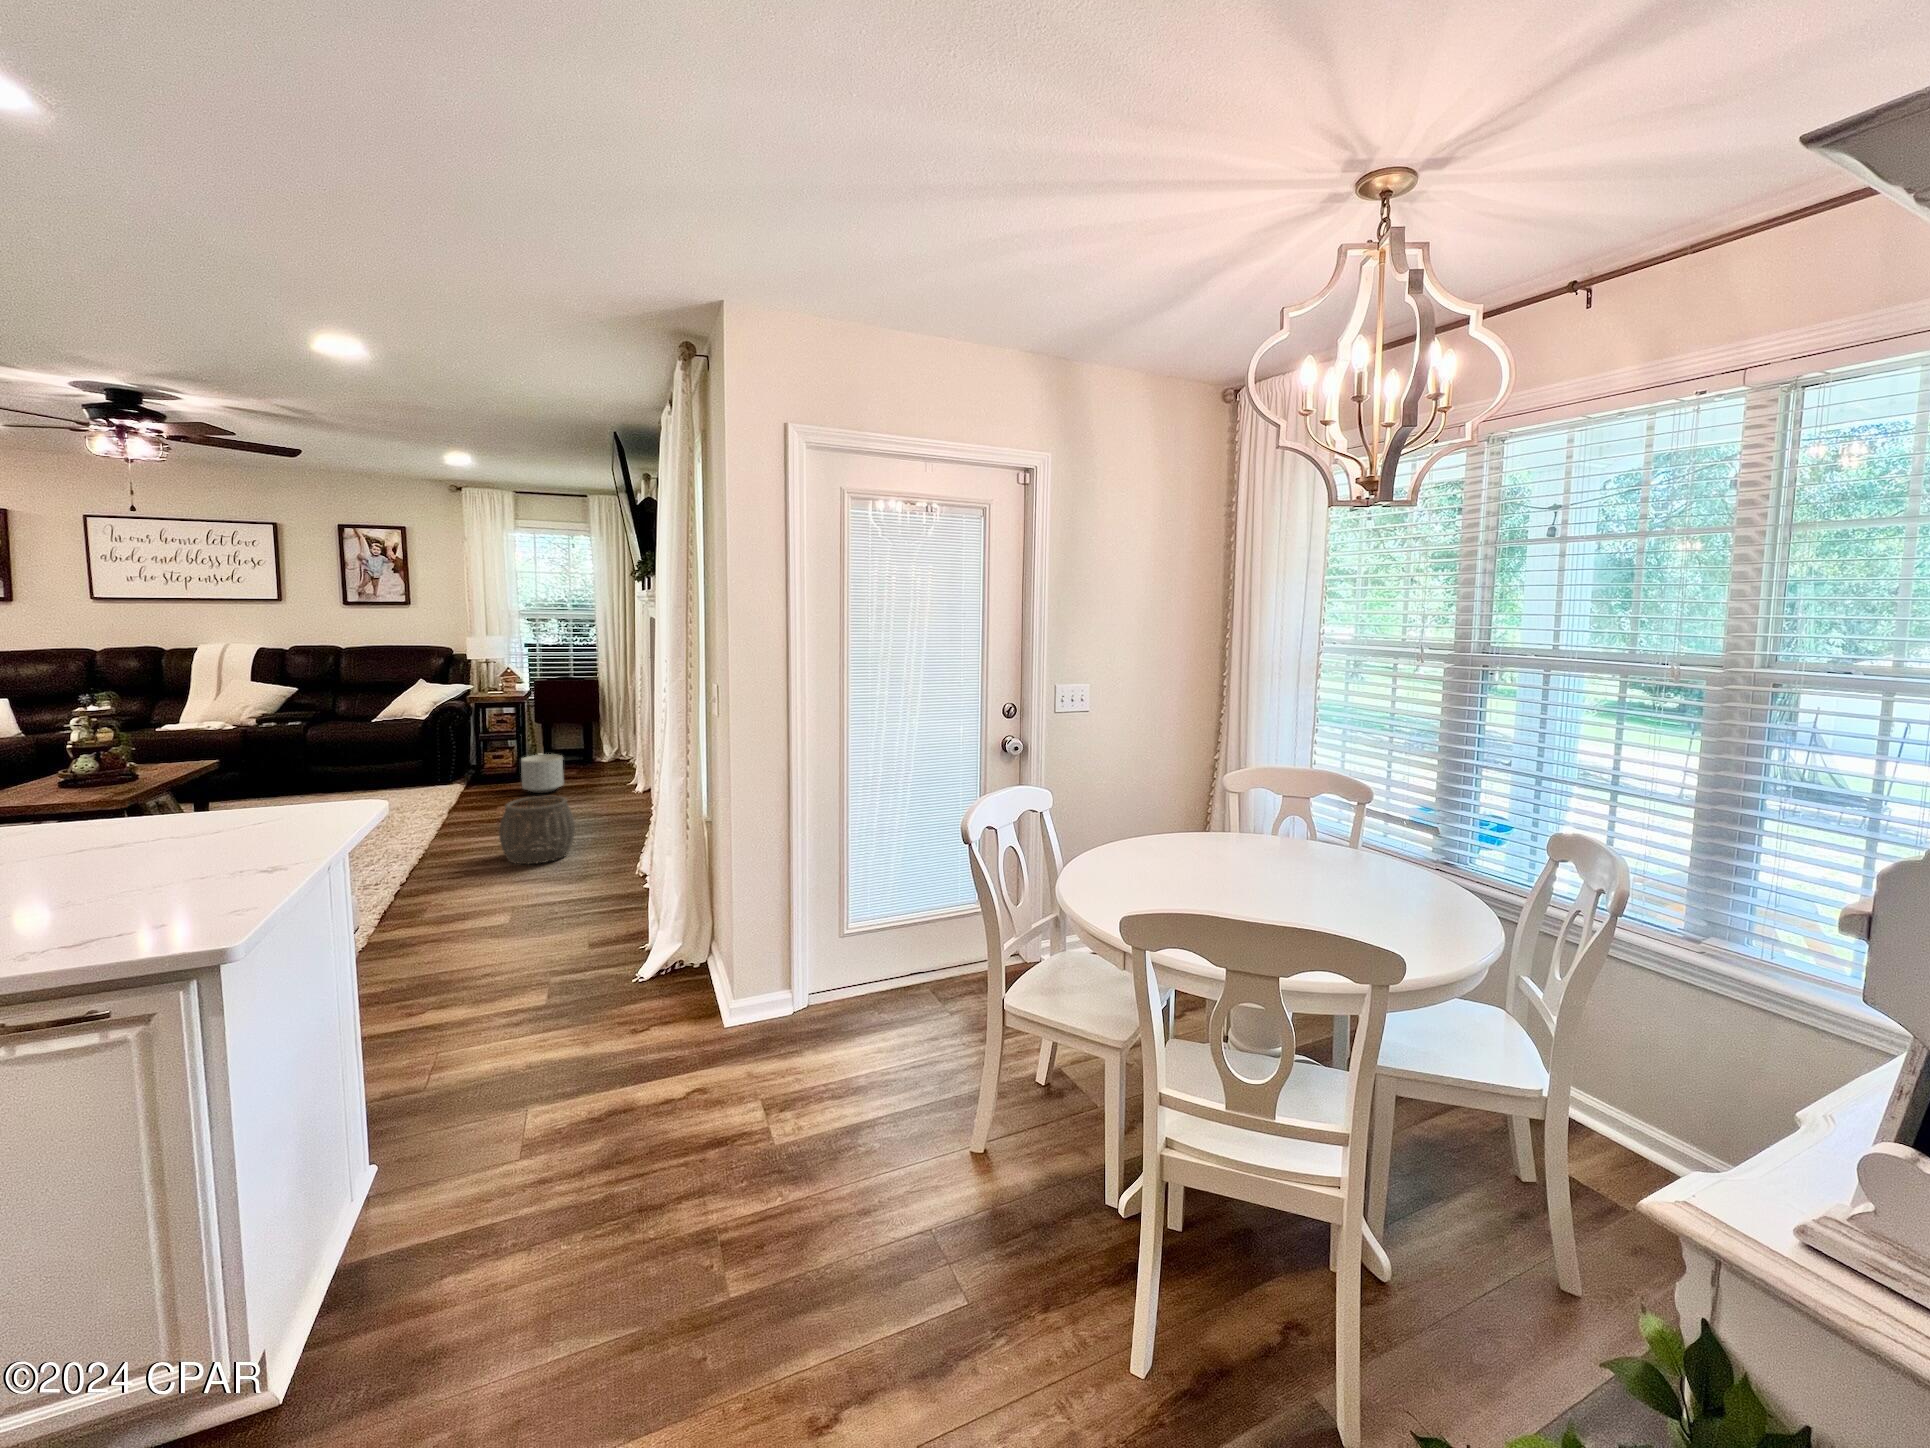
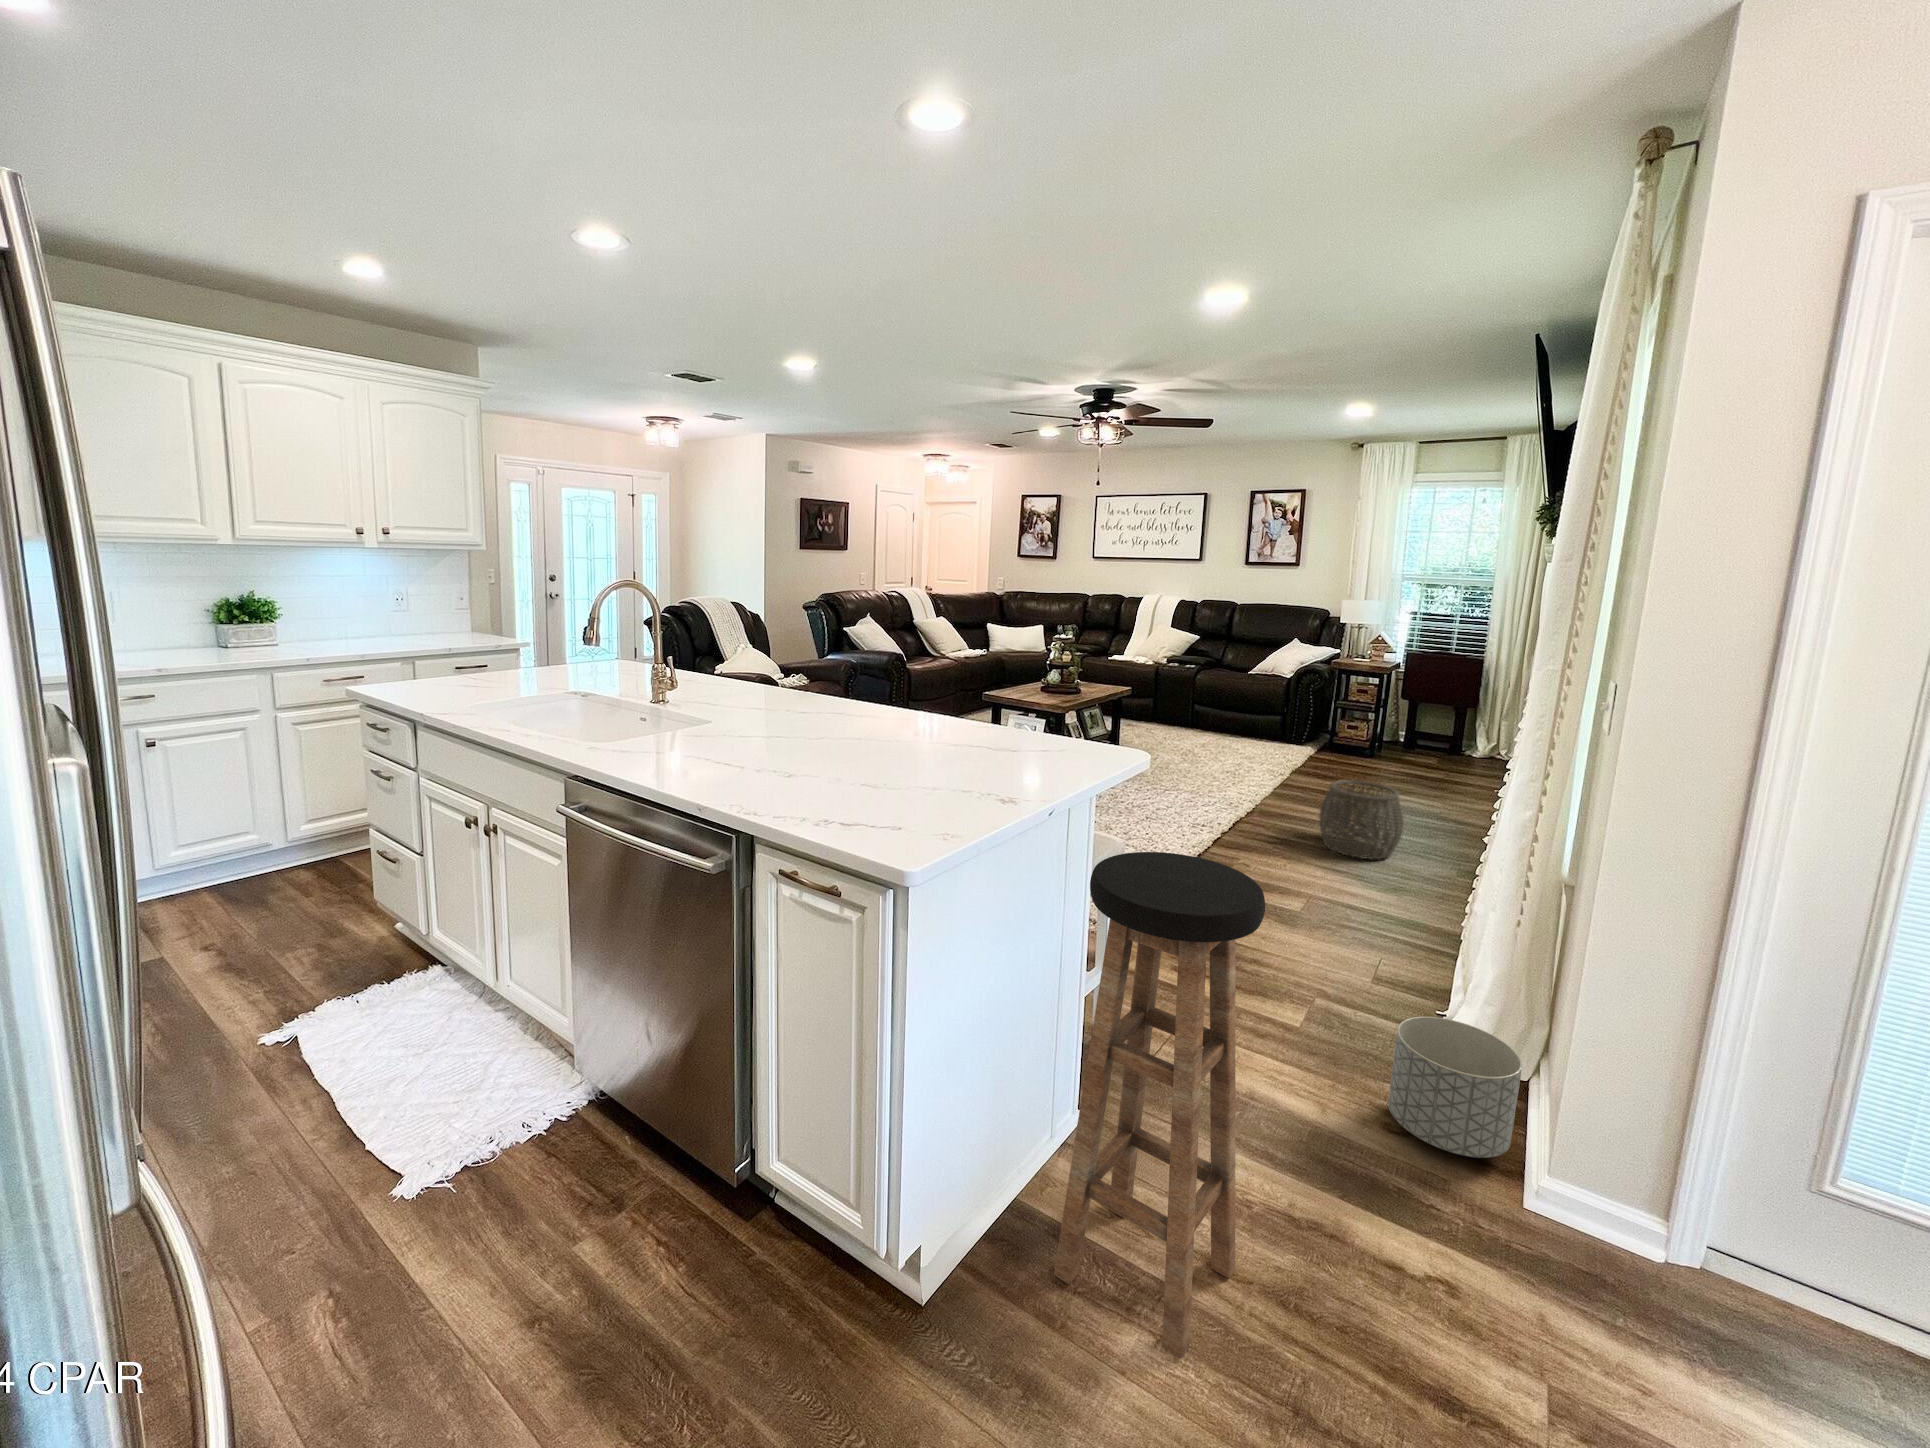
planter: present [521,754,564,793] -> present [1388,1017,1522,1158]
bar stool: none [390,863,564,1285] -> present [1054,852,1265,1358]

